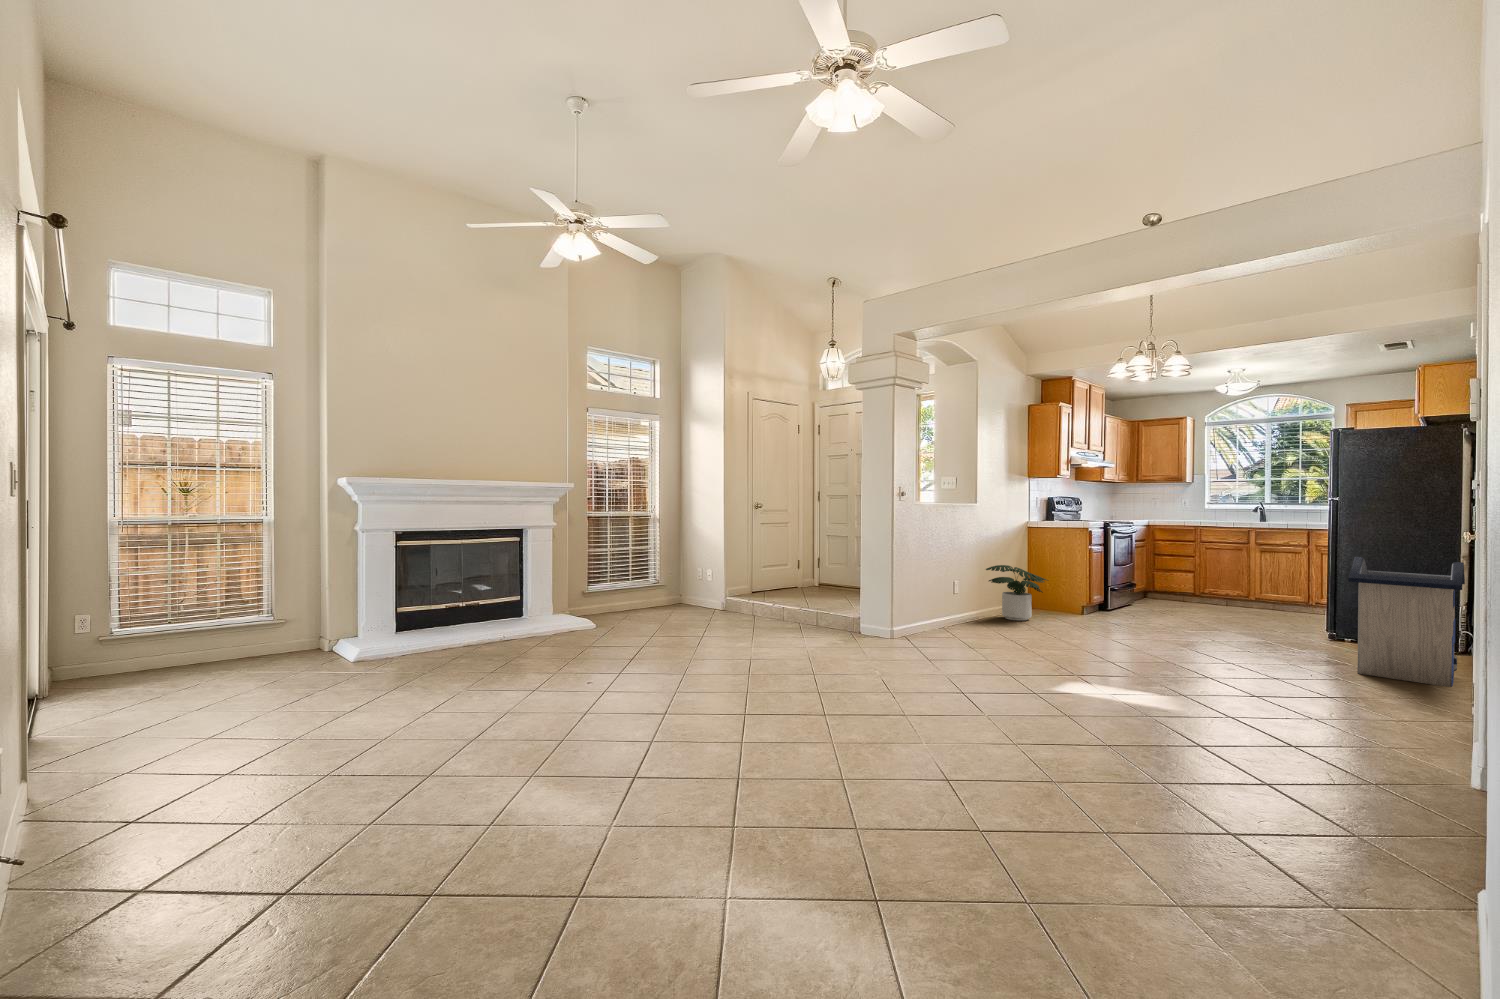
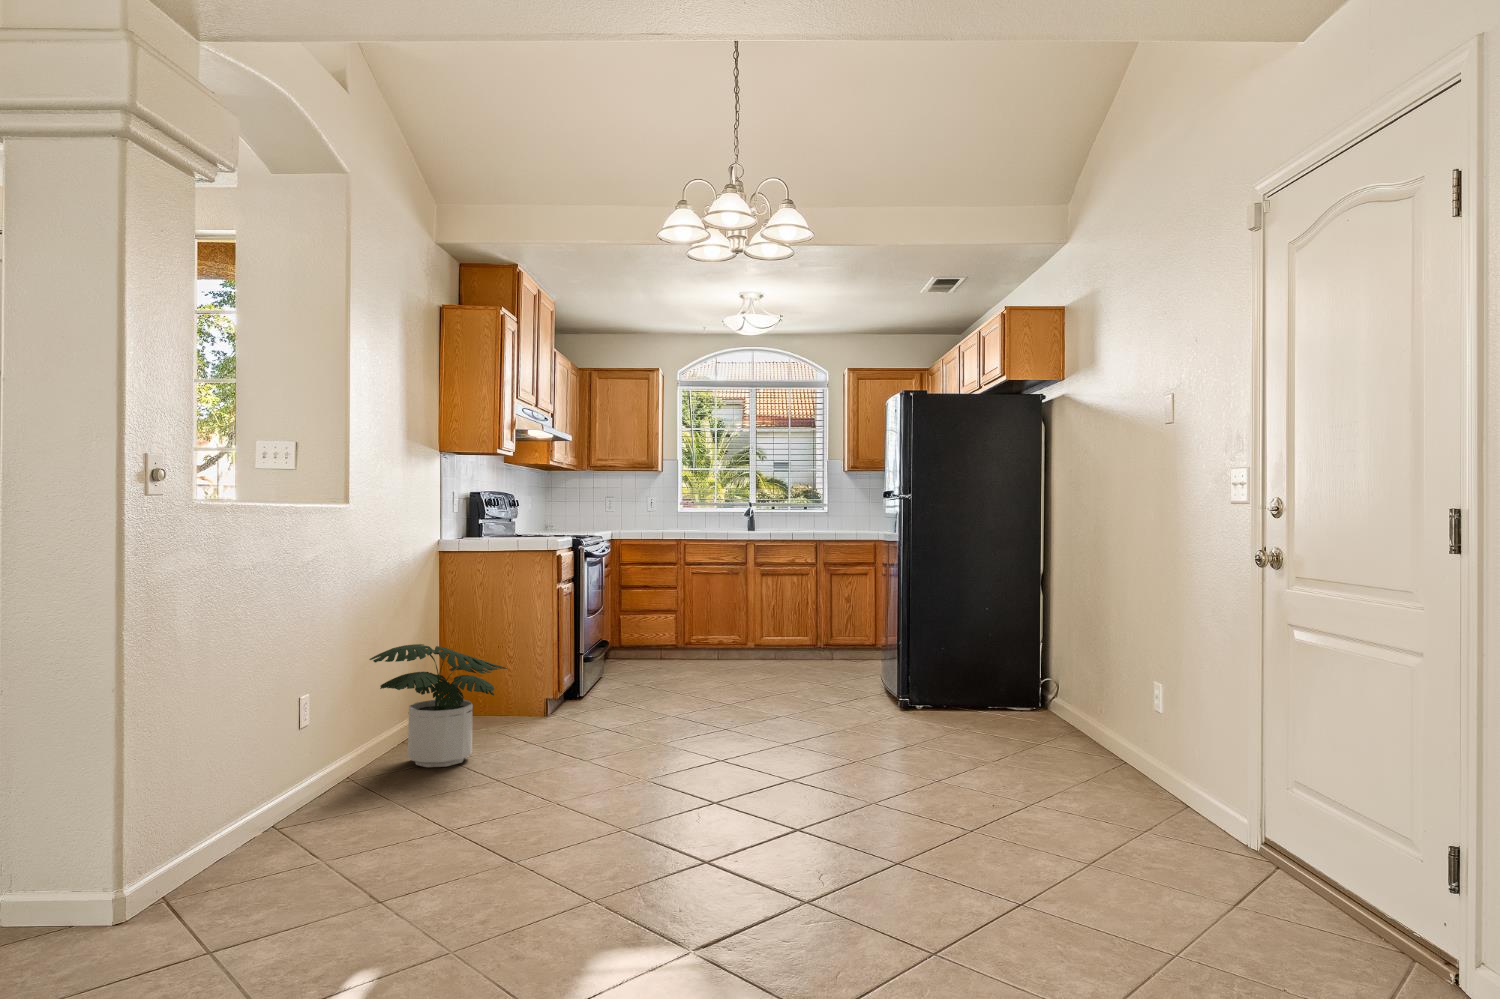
trash can: present [1348,557,1465,687] -> none [987,587,1153,783]

